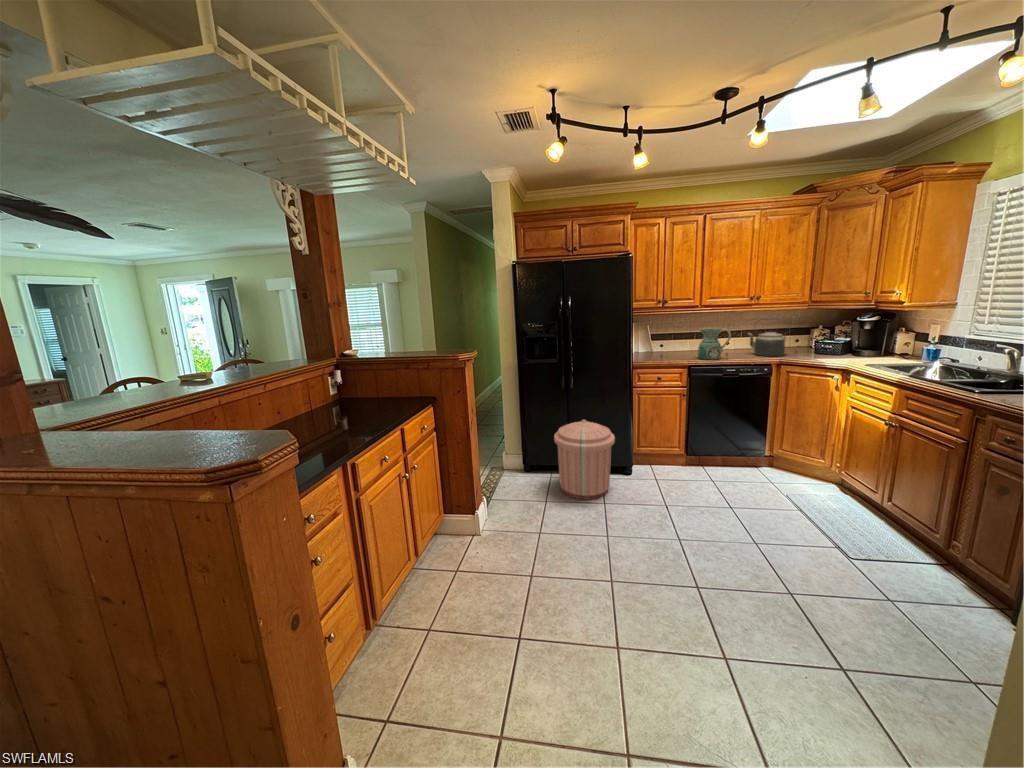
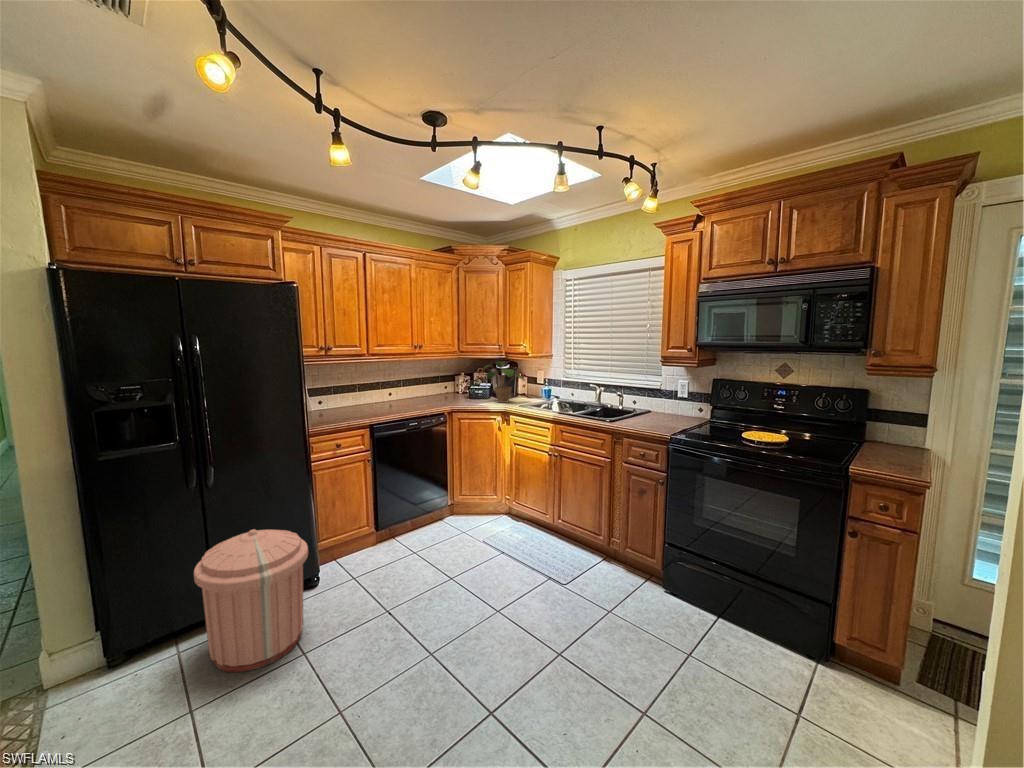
potted plant: none [831,312,891,360] -> present [485,362,524,403]
kettle: present [748,318,789,356] -> none [415,367,451,405]
ceramic pitcher: present [698,328,731,360] -> none [375,377,409,415]

